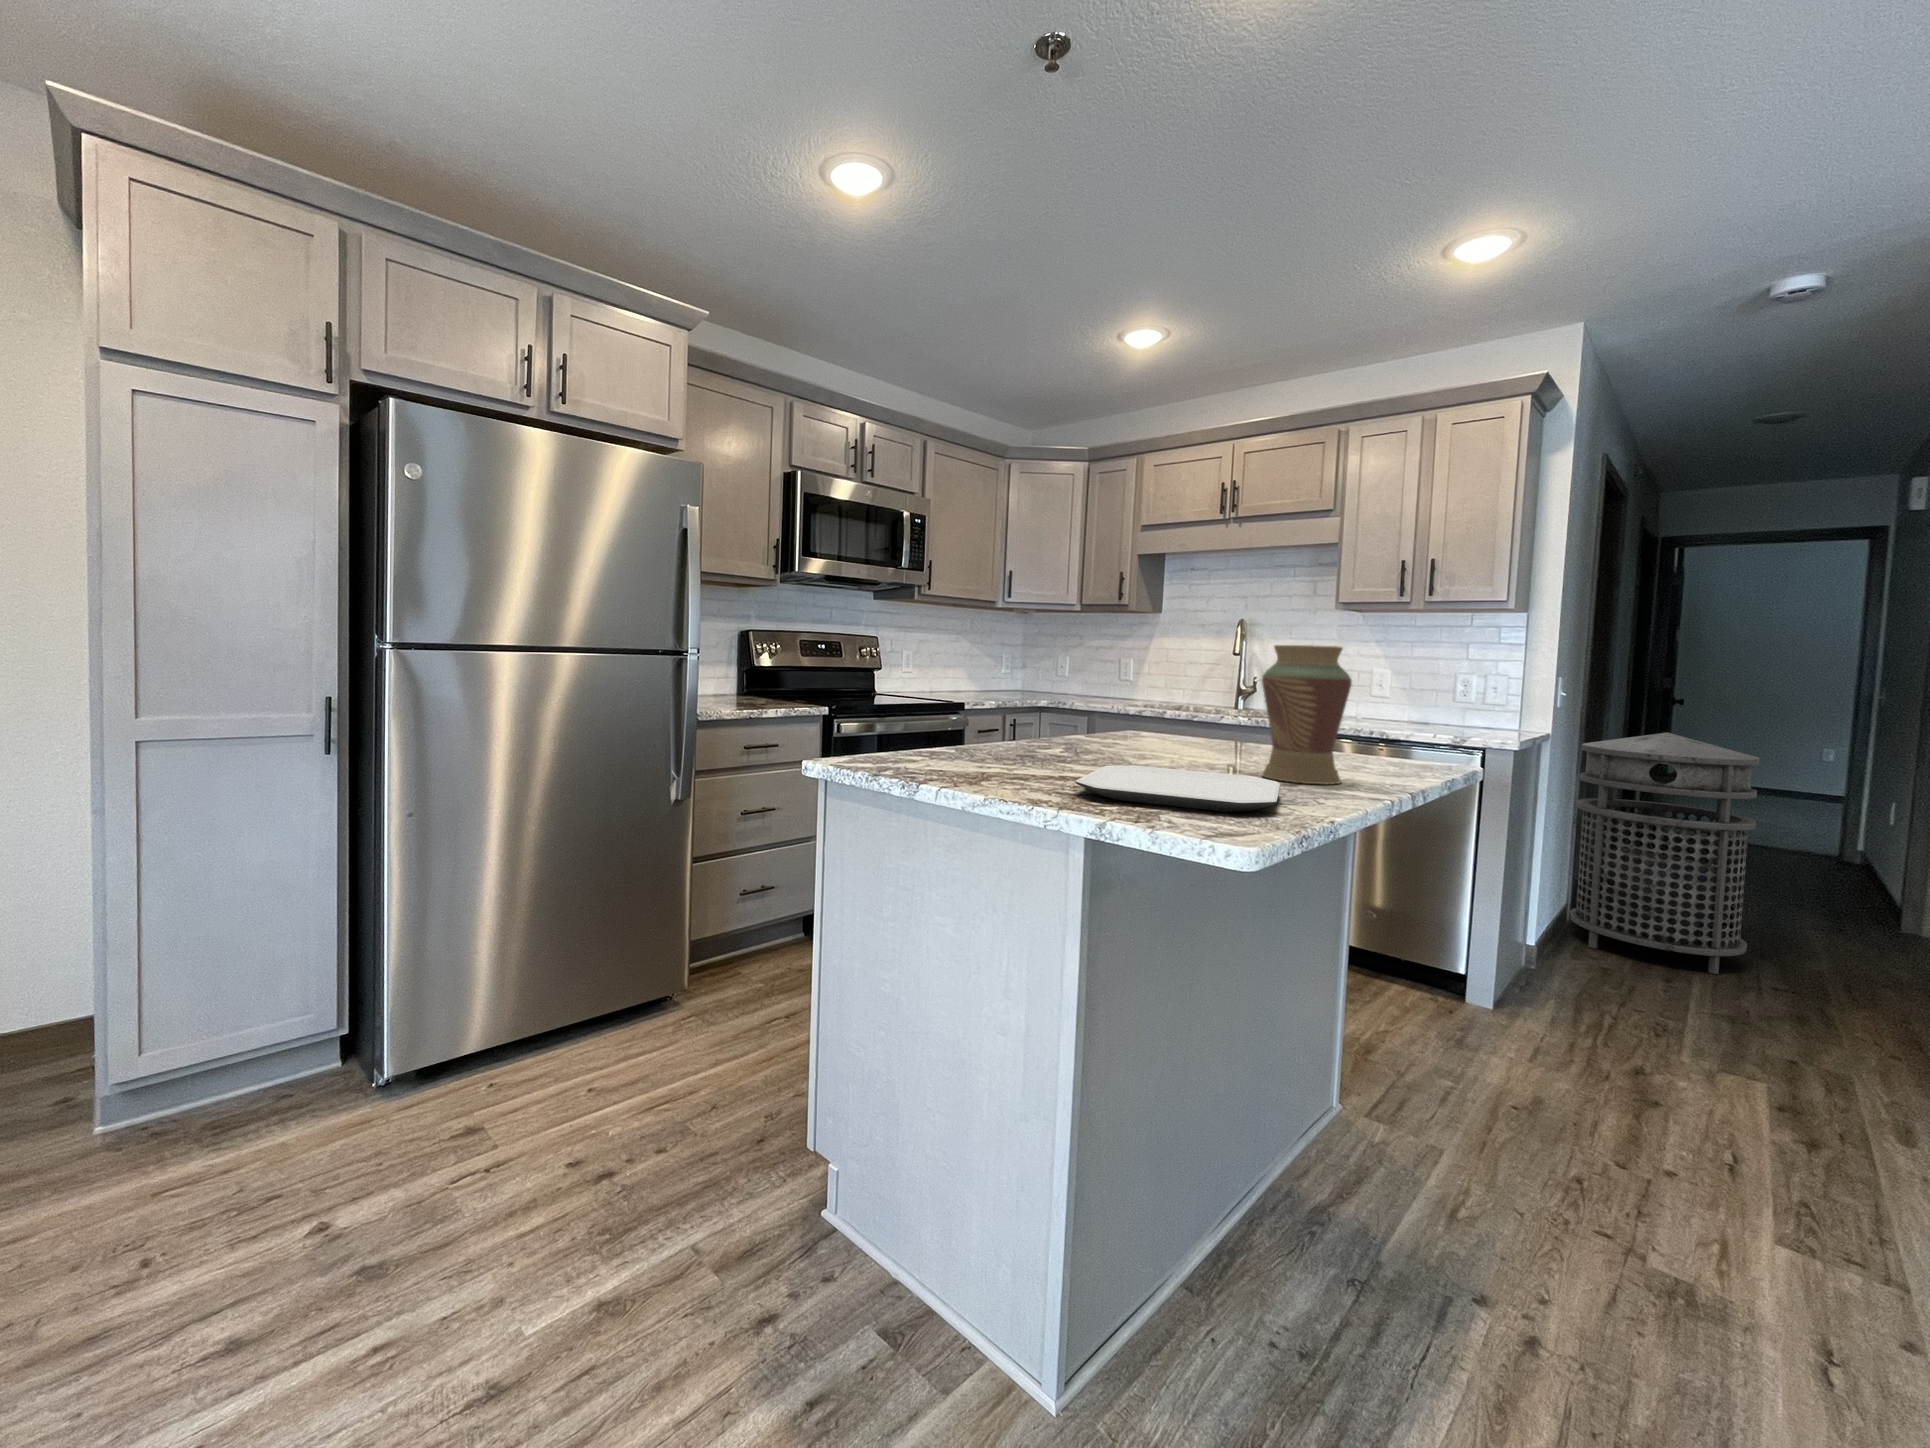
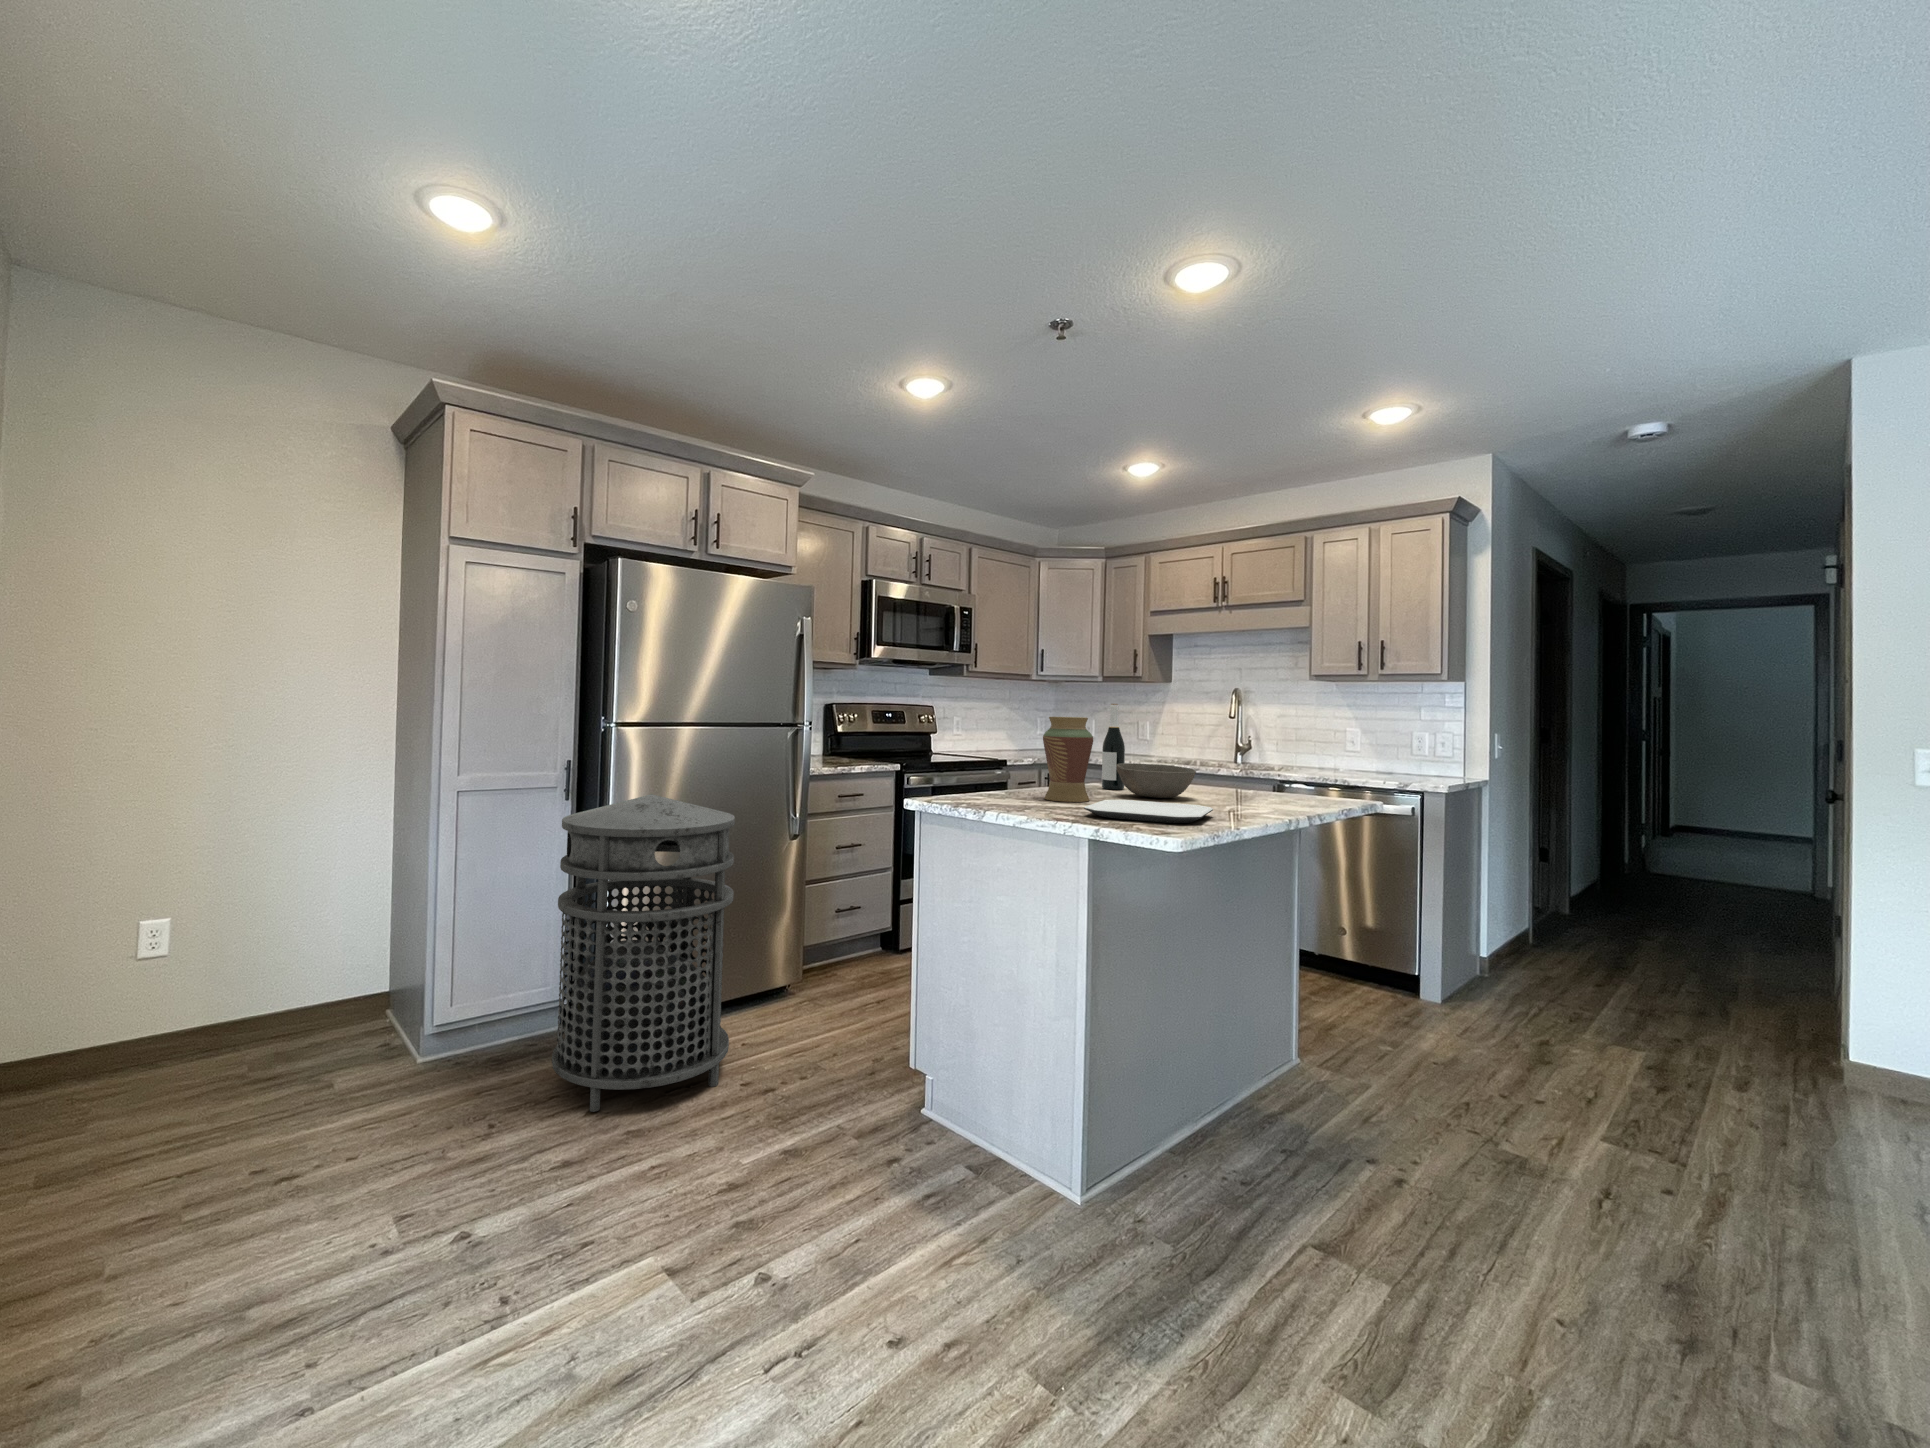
wine bottle: none [1089,626,1123,745] -> present [1102,704,1125,790]
vase: present [1262,645,1352,784] -> present [1043,717,1093,802]
bowl: none [1114,709,1230,759] -> present [1116,763,1196,798]
trash can: present [1570,733,1759,974] -> present [552,794,735,1112]

